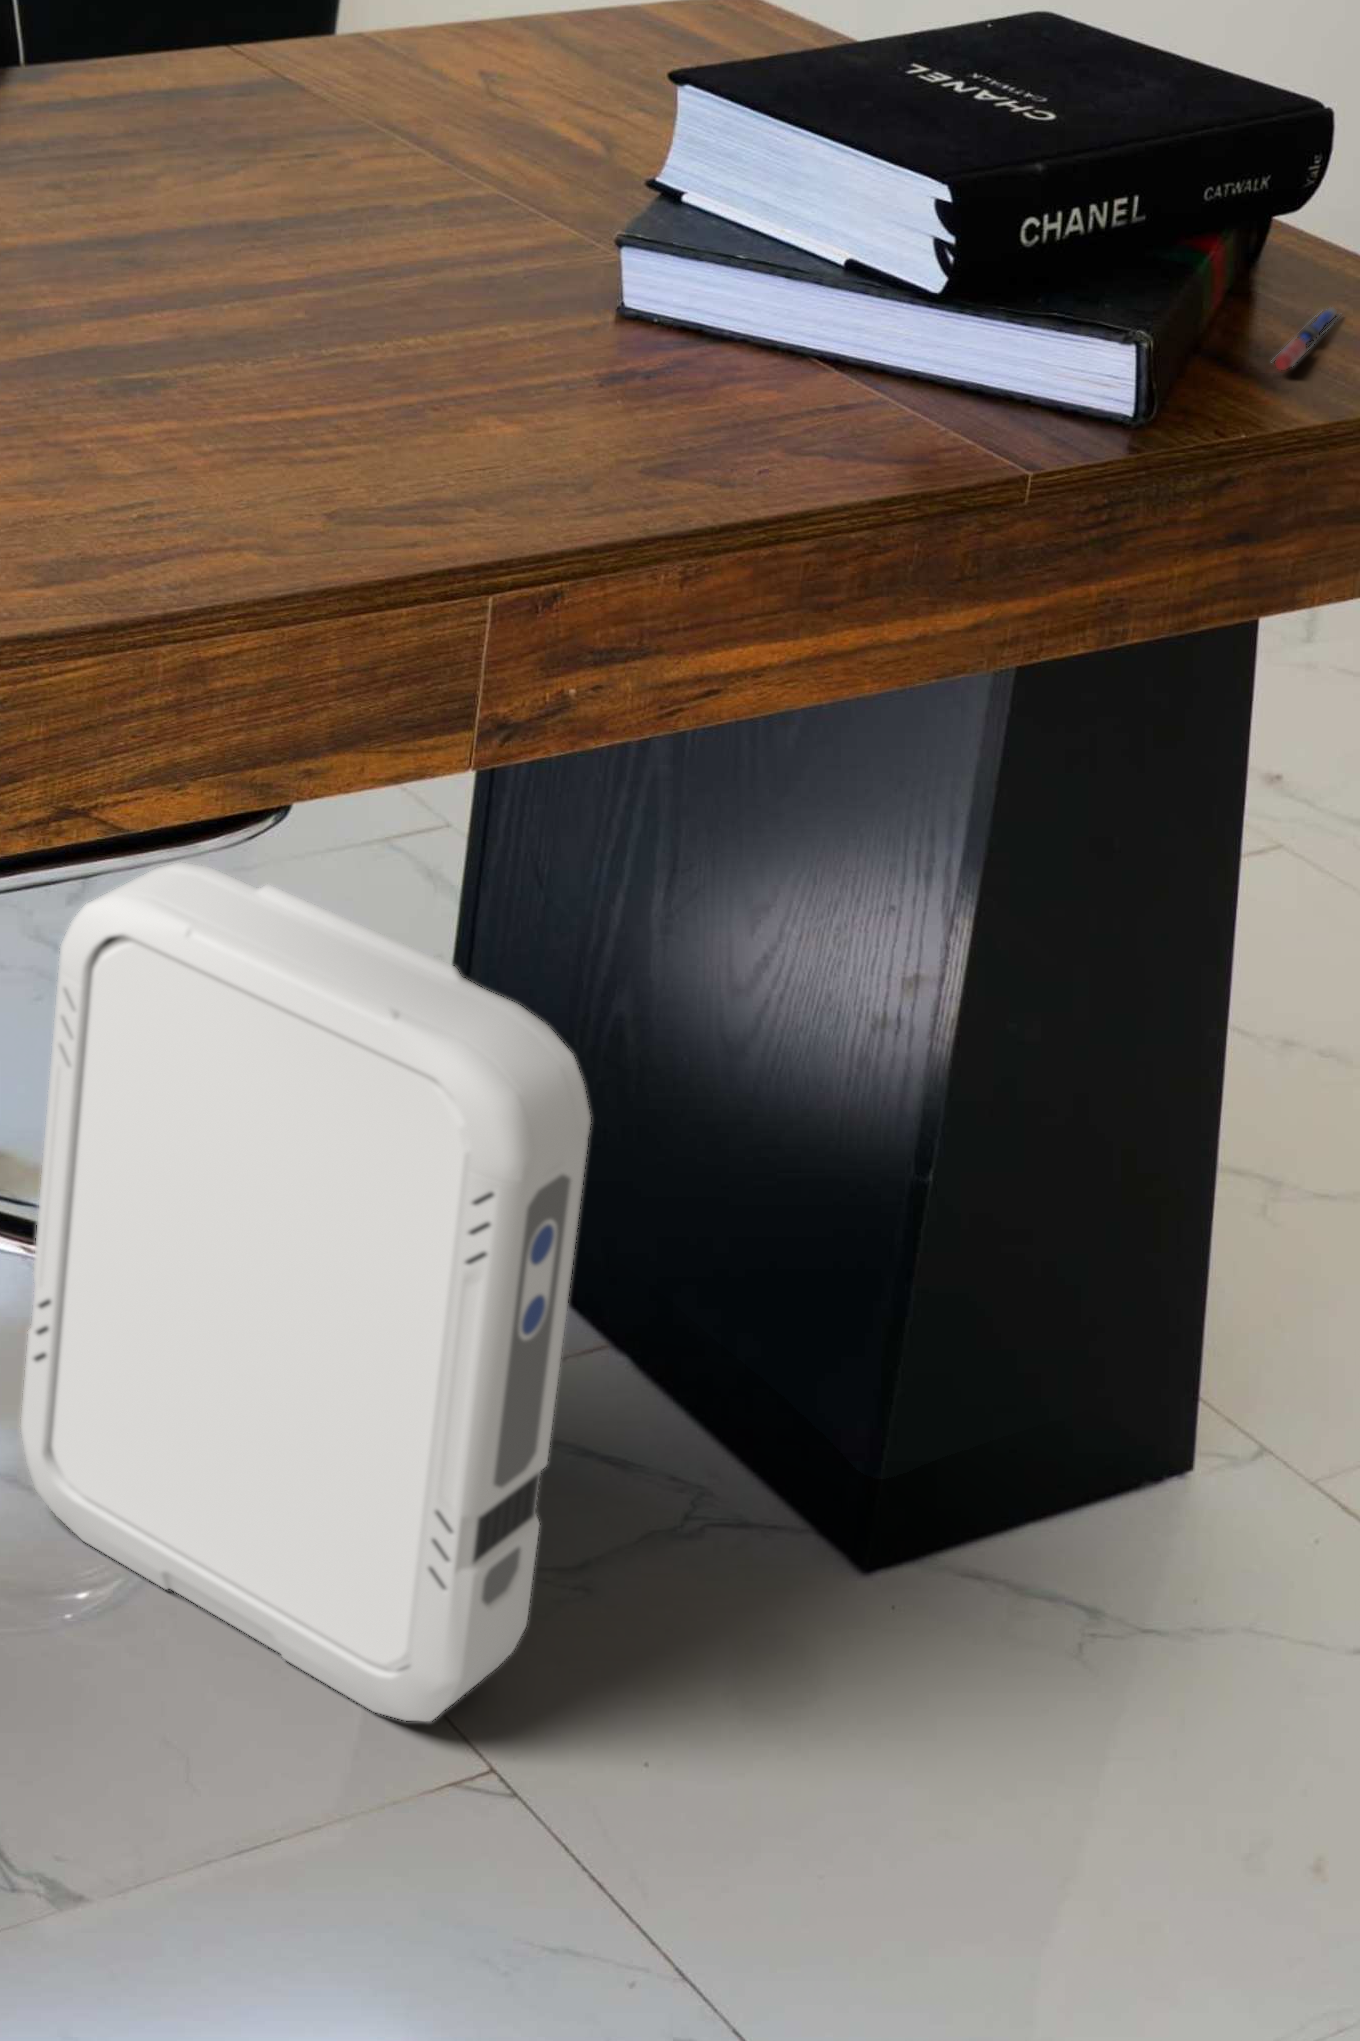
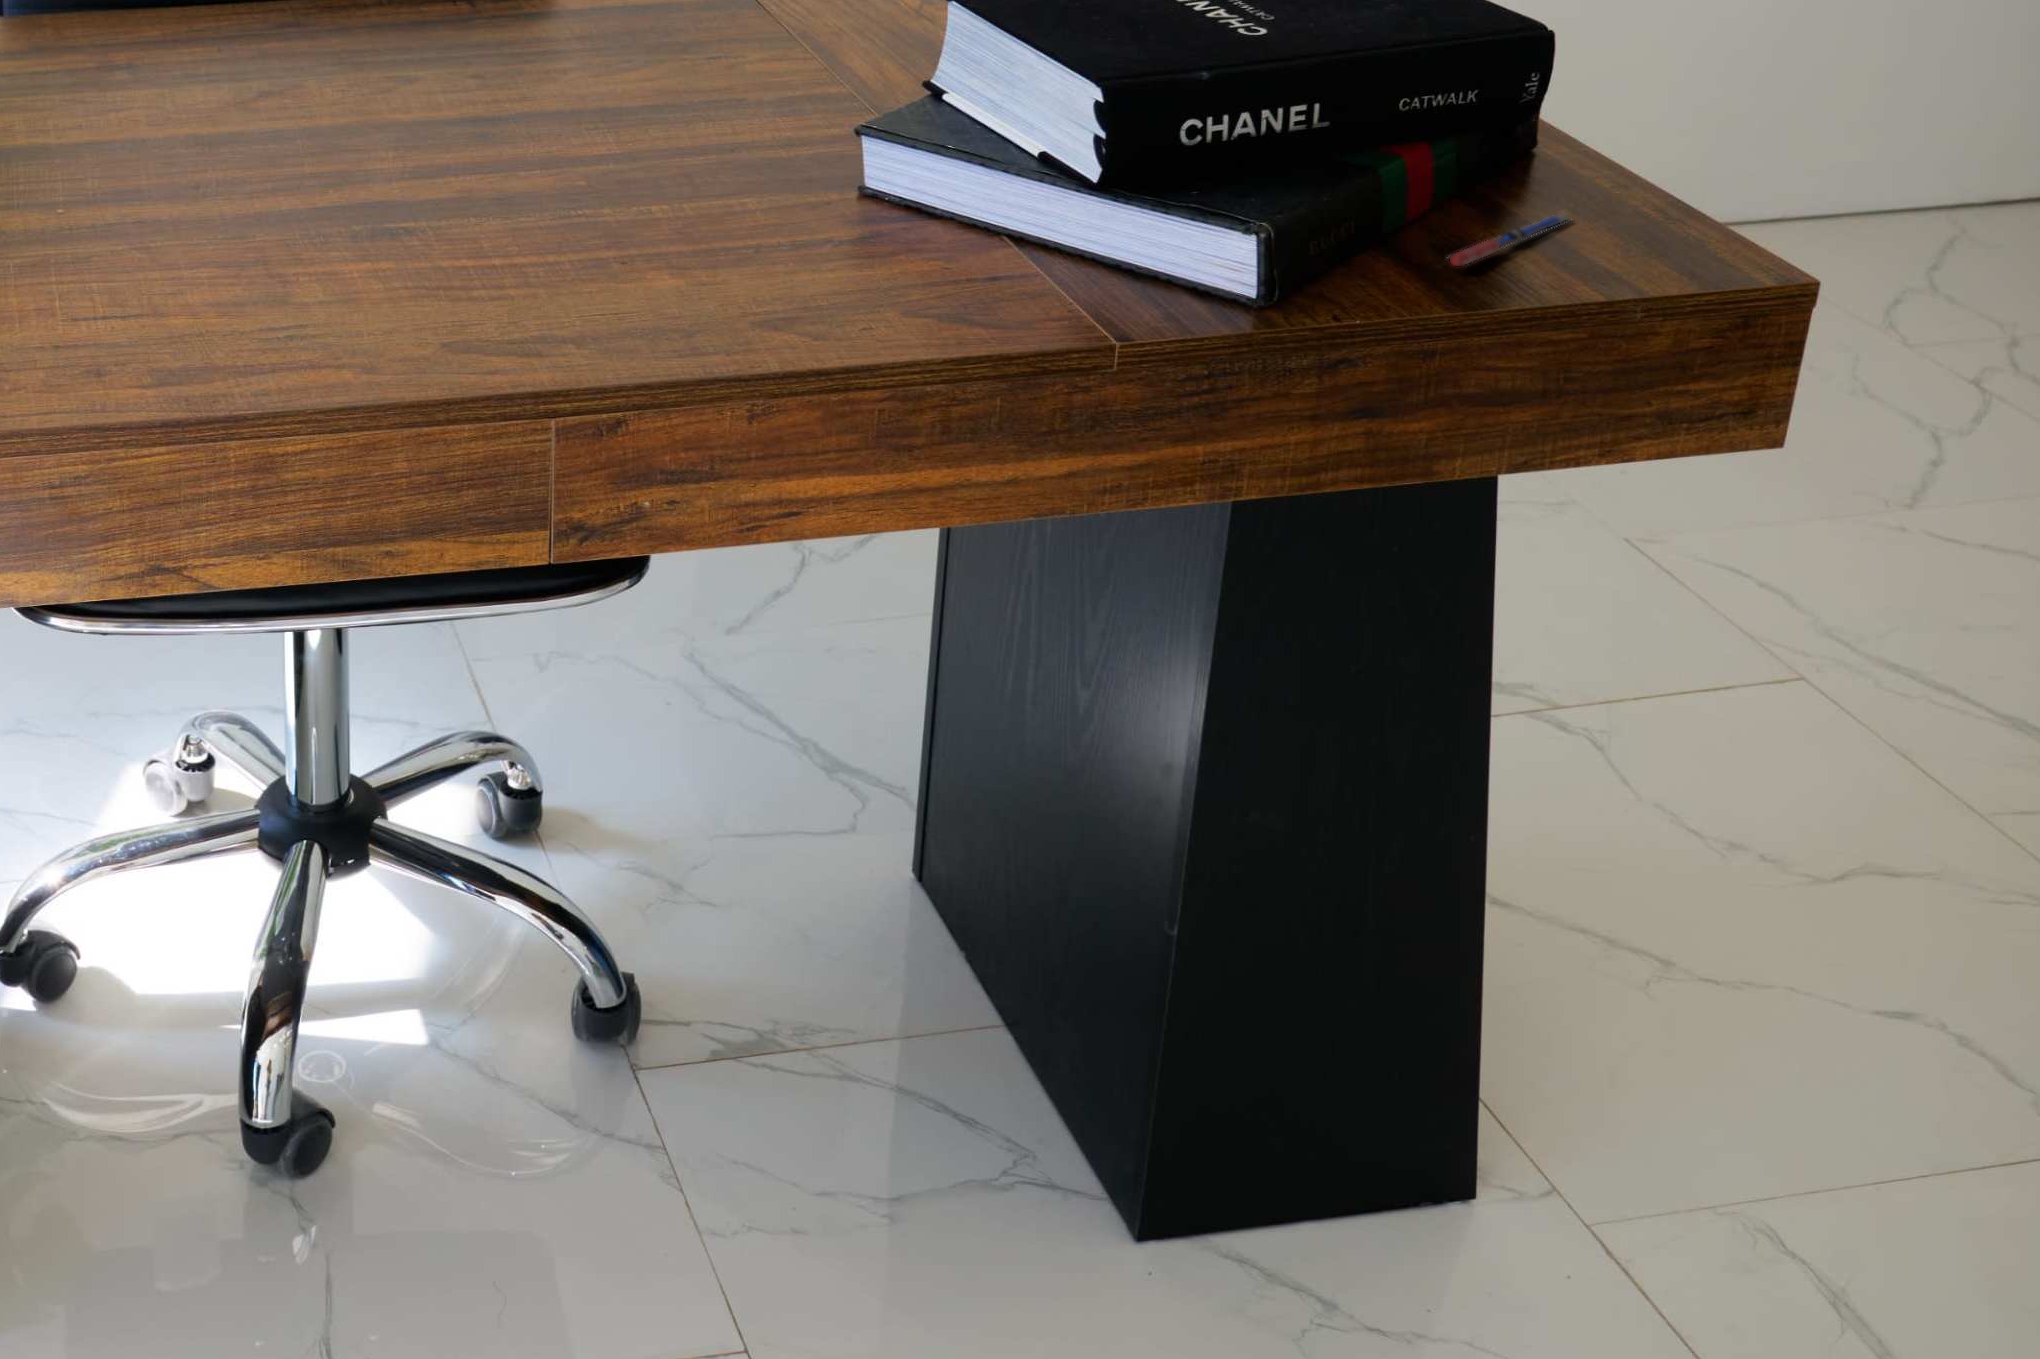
air purifier: present [21,863,591,1722] -> none [458,609,805,1303]

